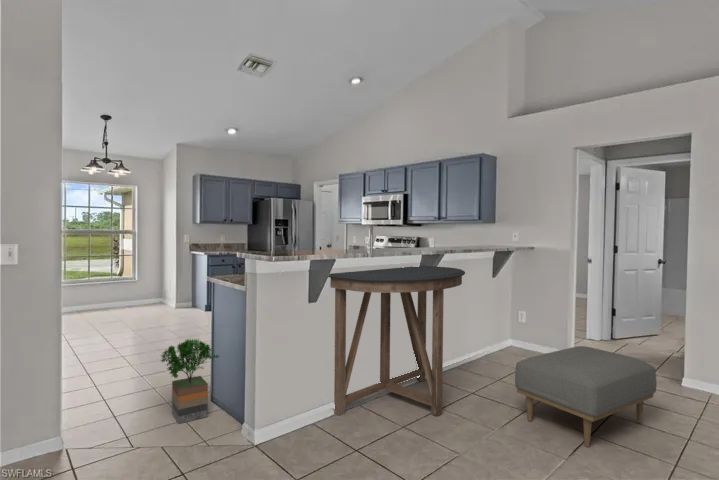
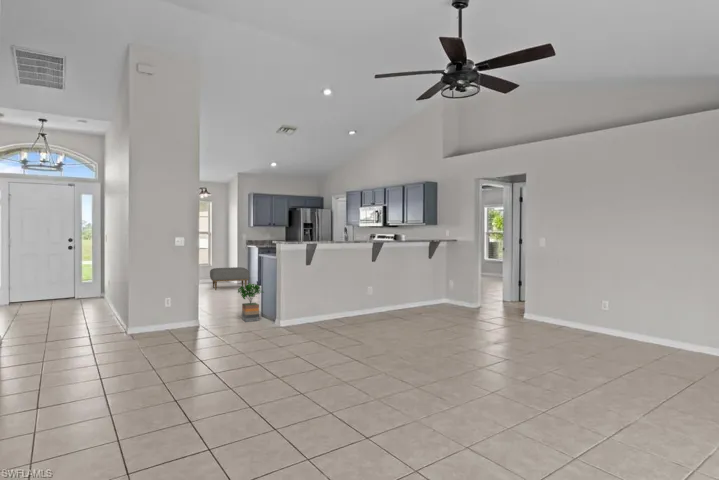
console table: present [328,266,465,416] -> none [316,249,392,323]
ottoman: present [515,346,657,447] -> present [210,267,249,290]

